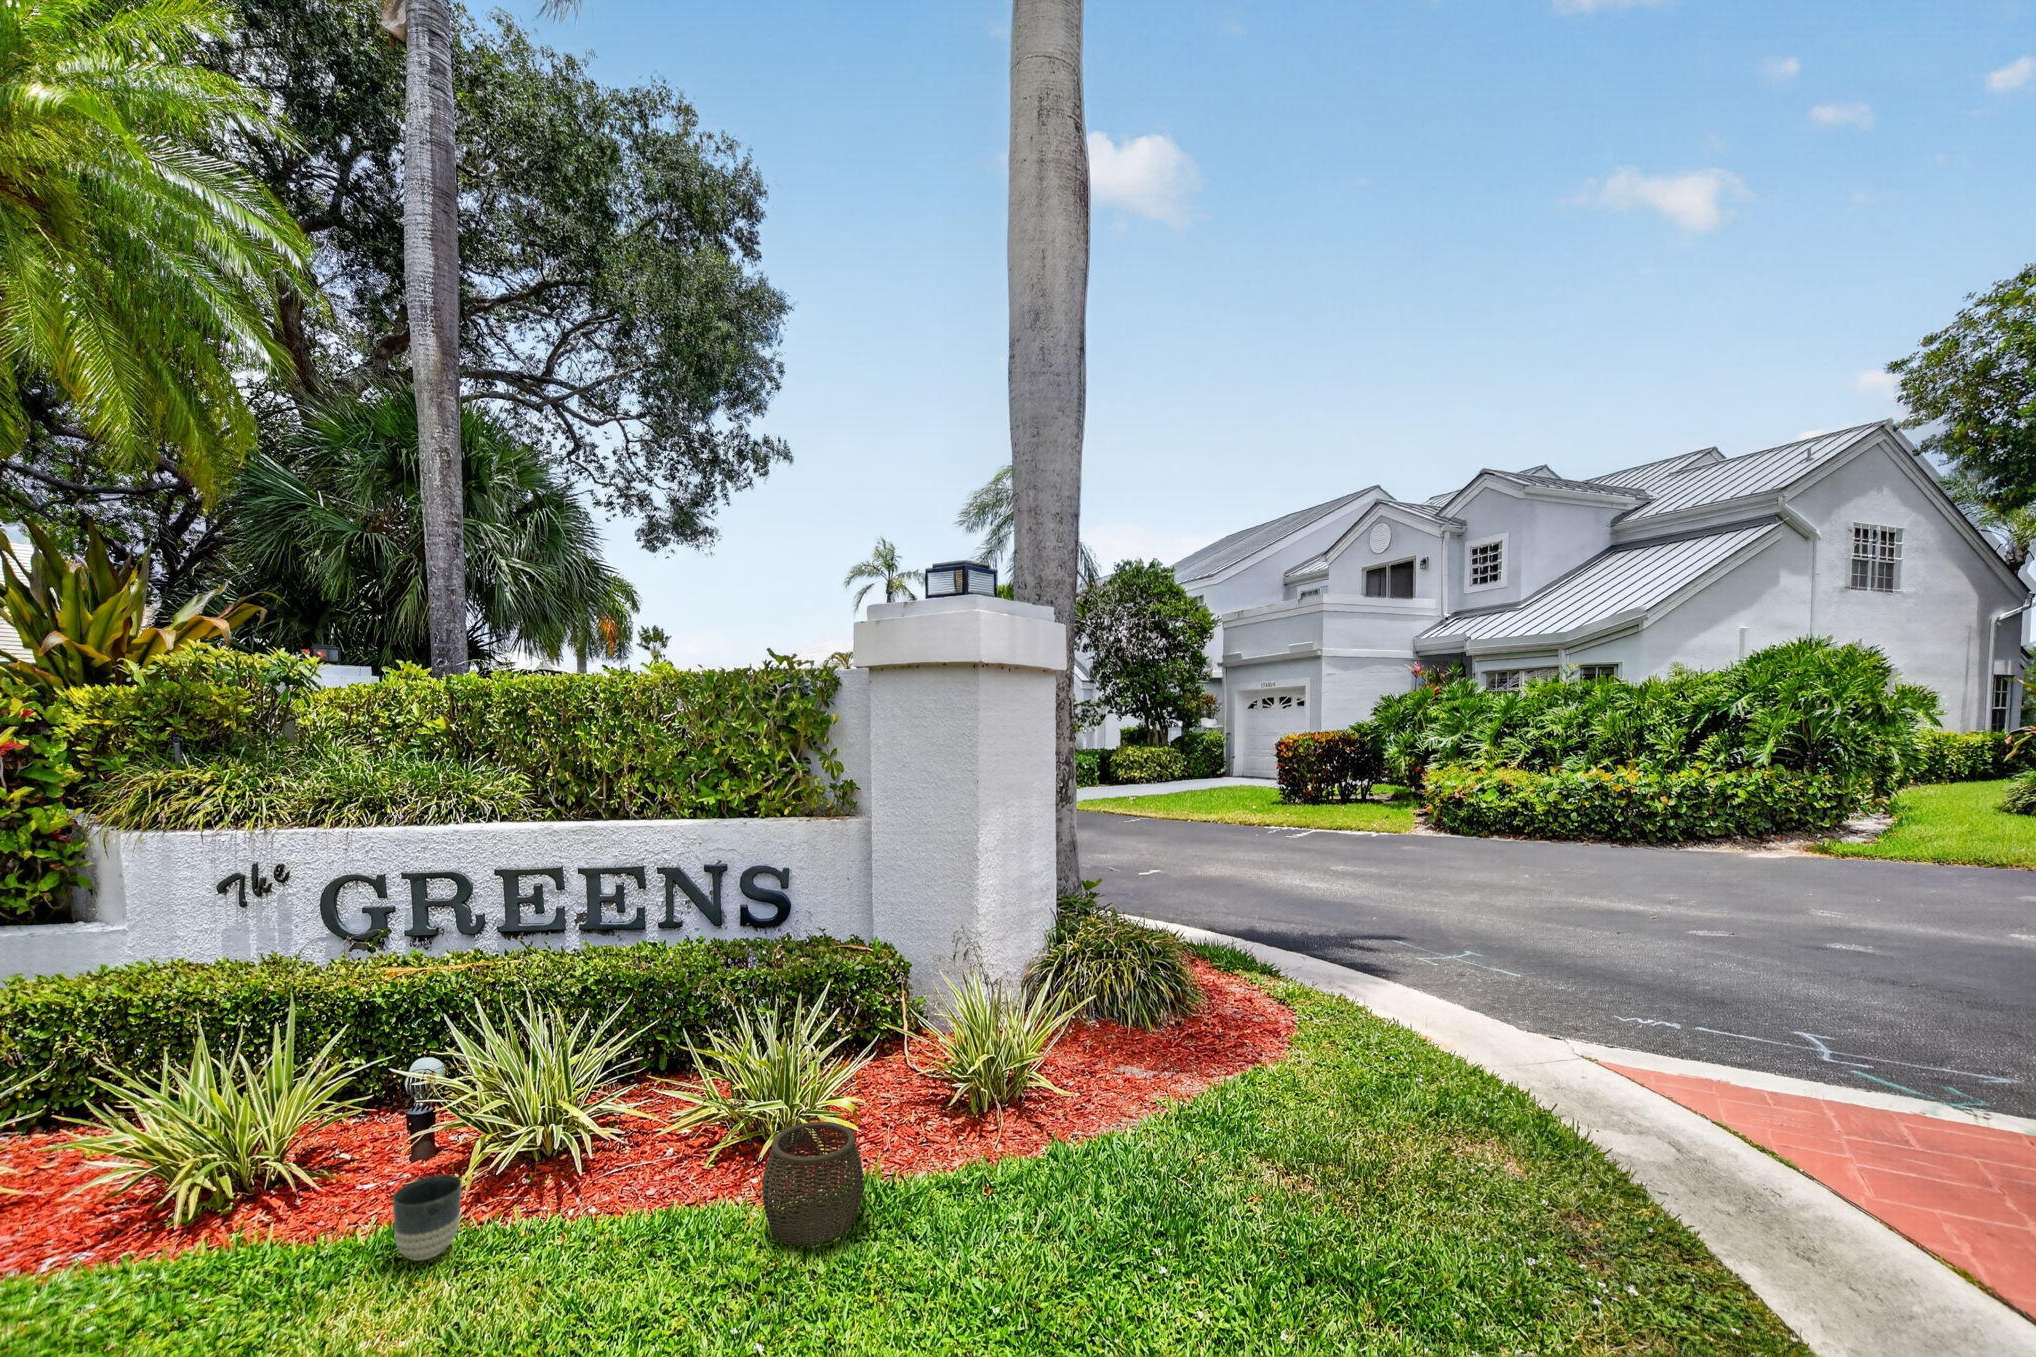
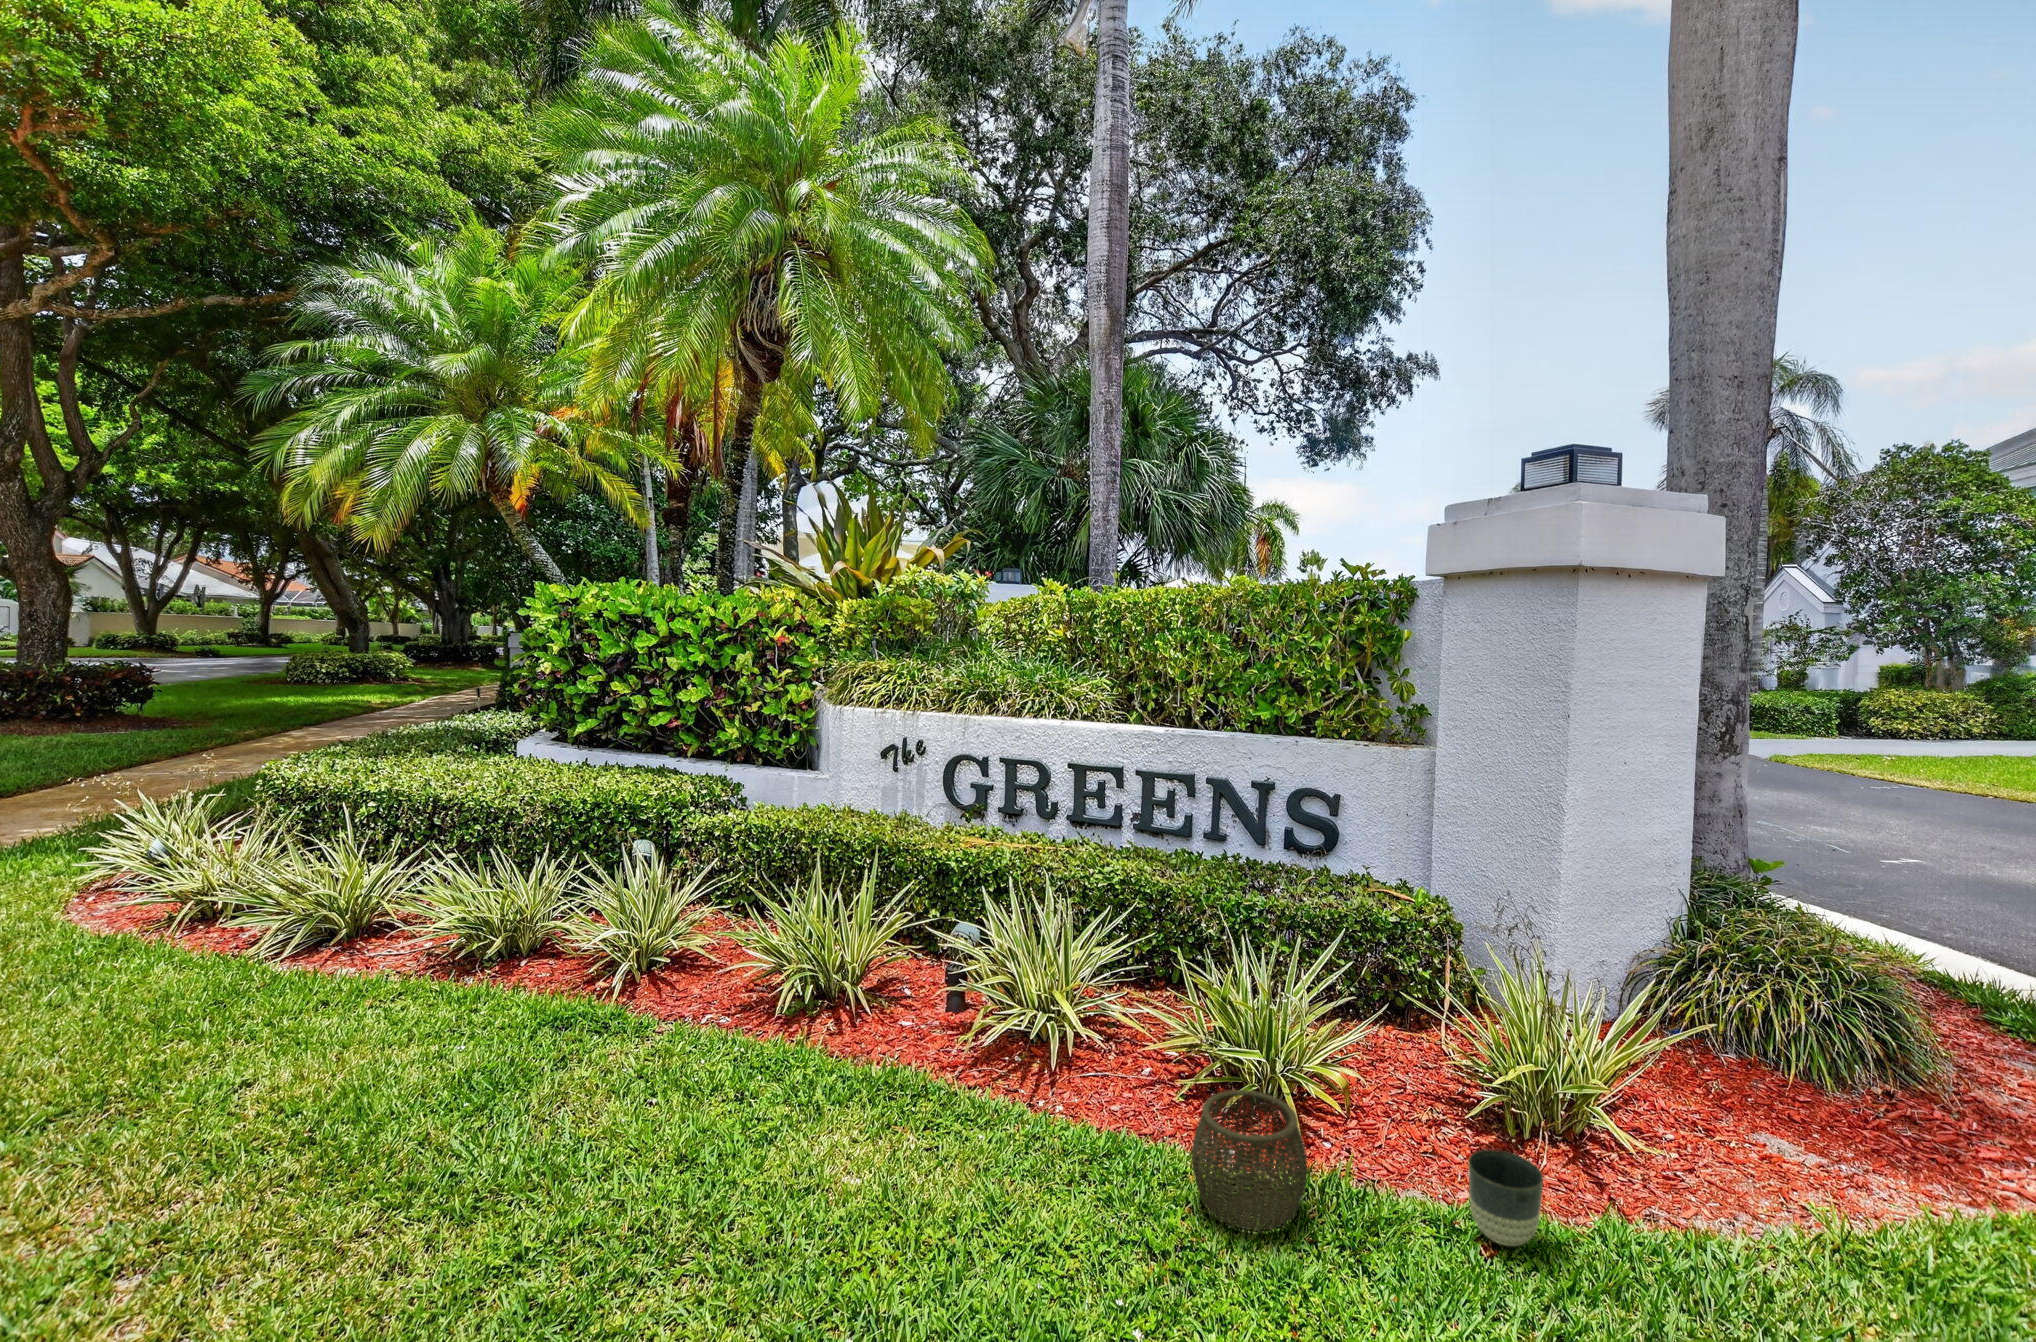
planter: present [393,1175,462,1261] -> present [1468,1150,1543,1246]

